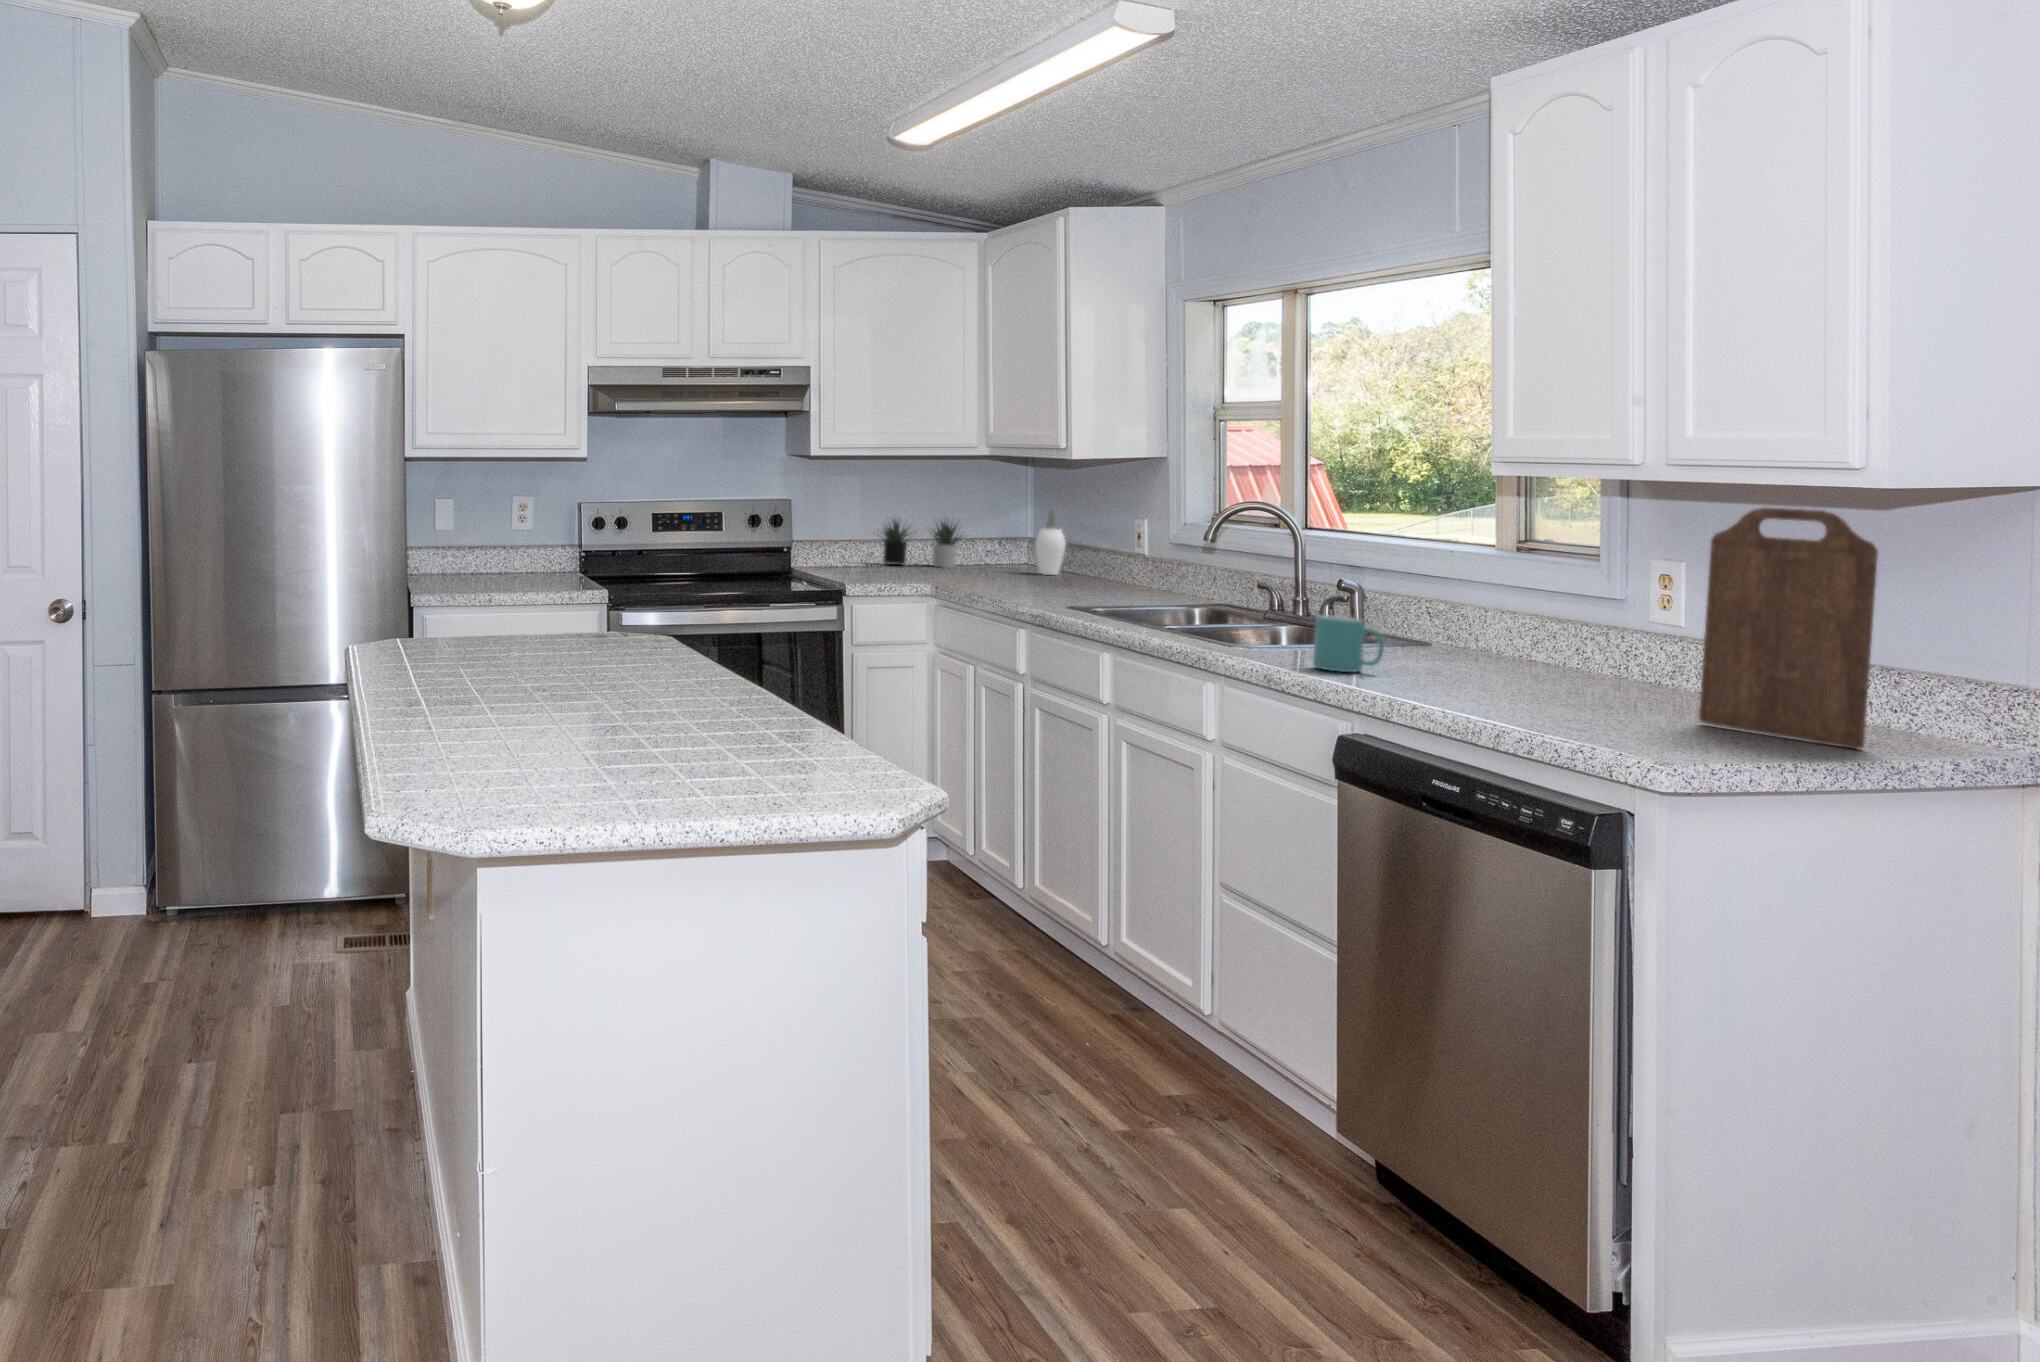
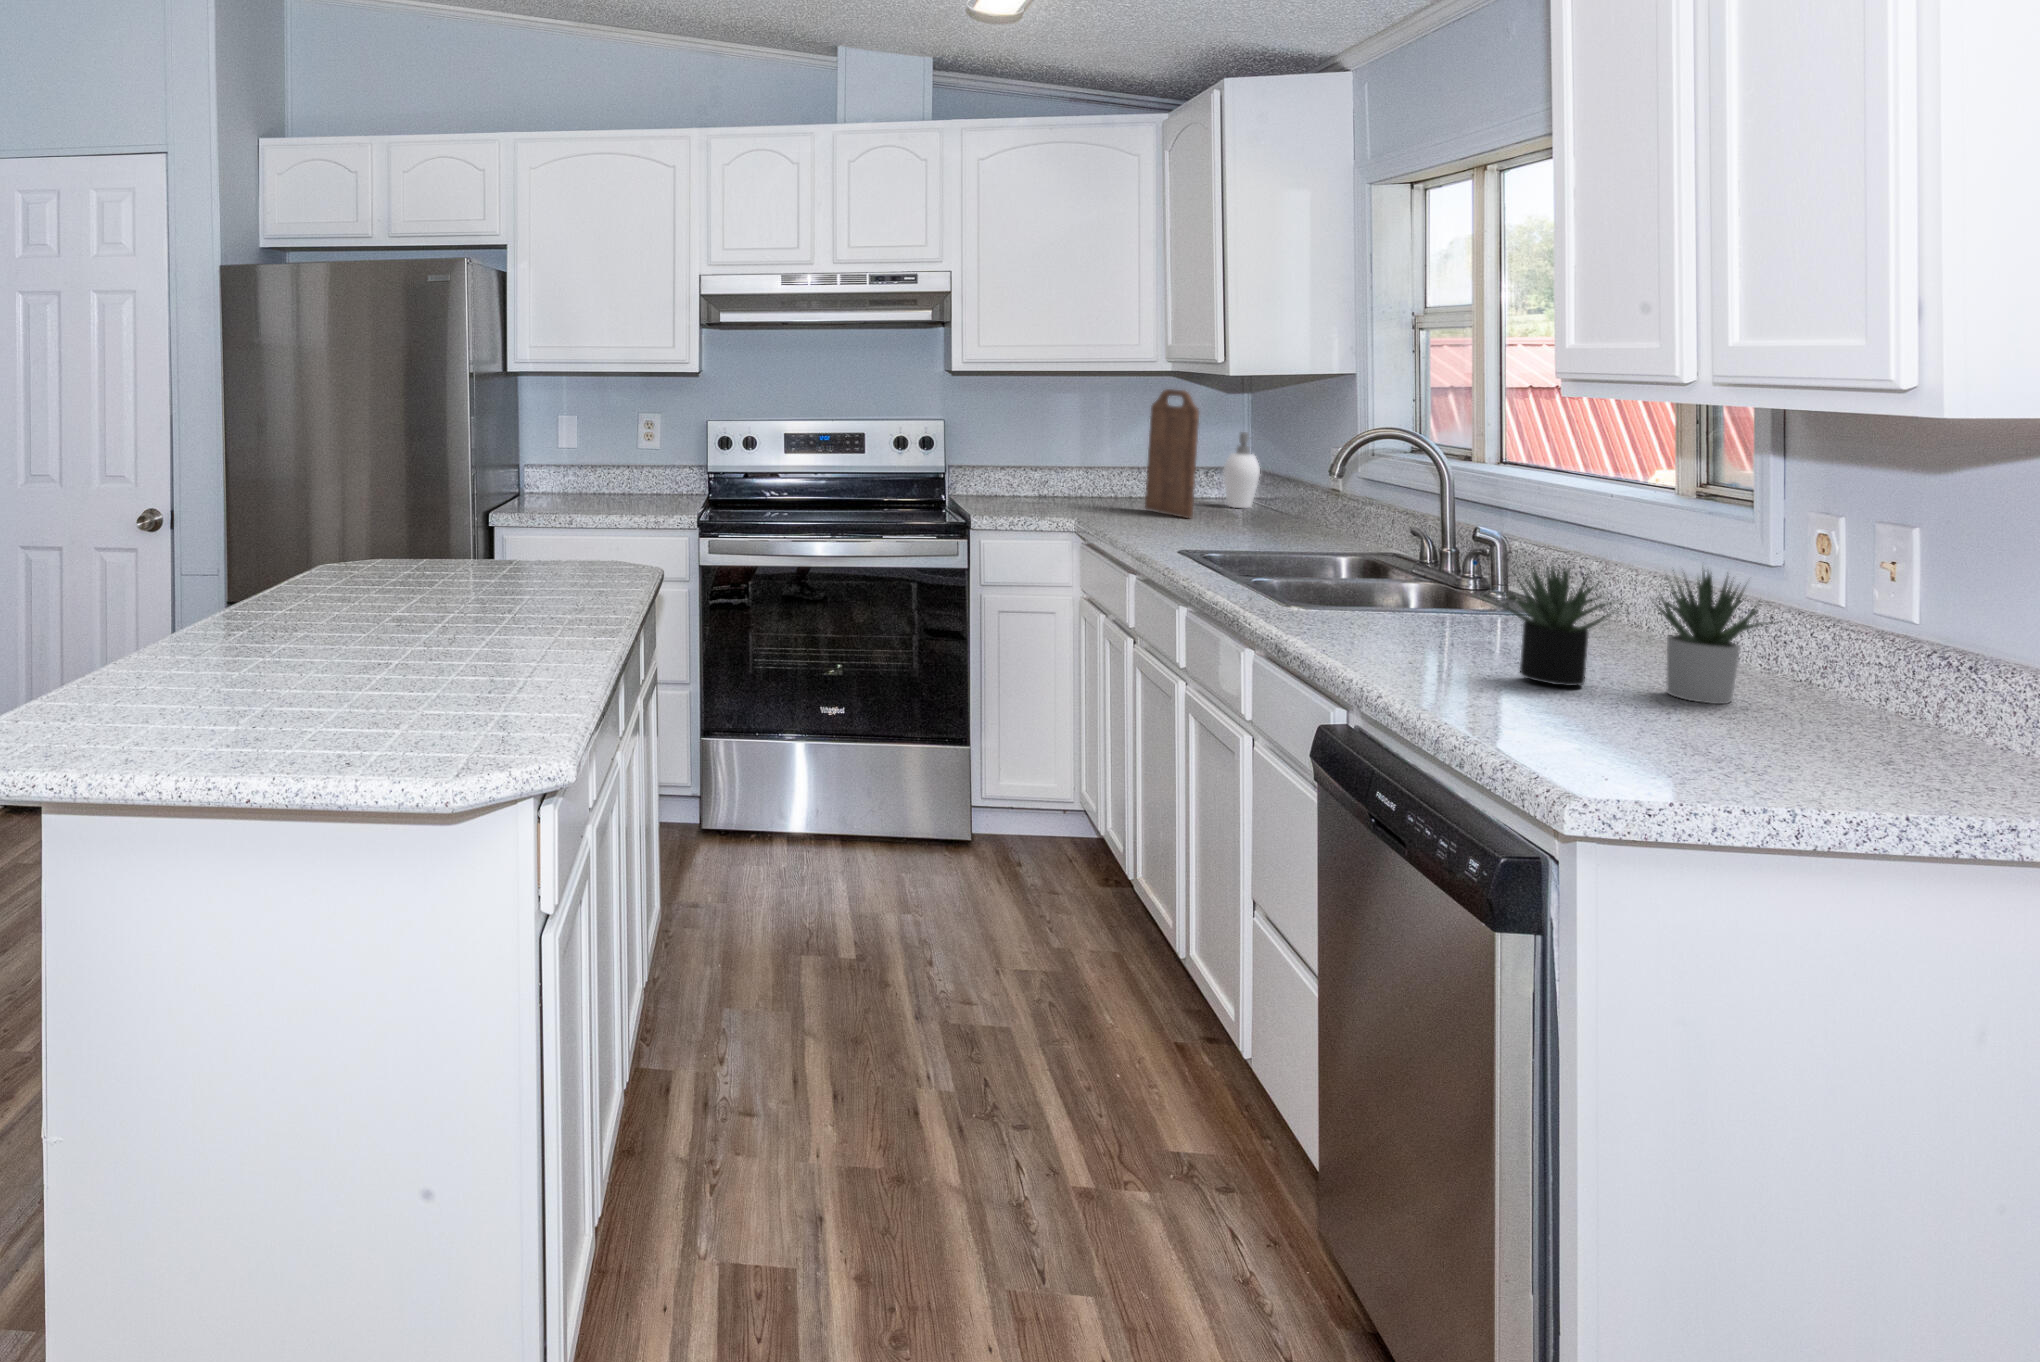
cutting board: present [1699,508,1878,749] -> present [1145,389,1199,518]
succulent plant: present [883,520,962,568] -> present [1494,564,1769,704]
mug: present [1313,615,1384,672] -> none [1357,580,1438,651]

